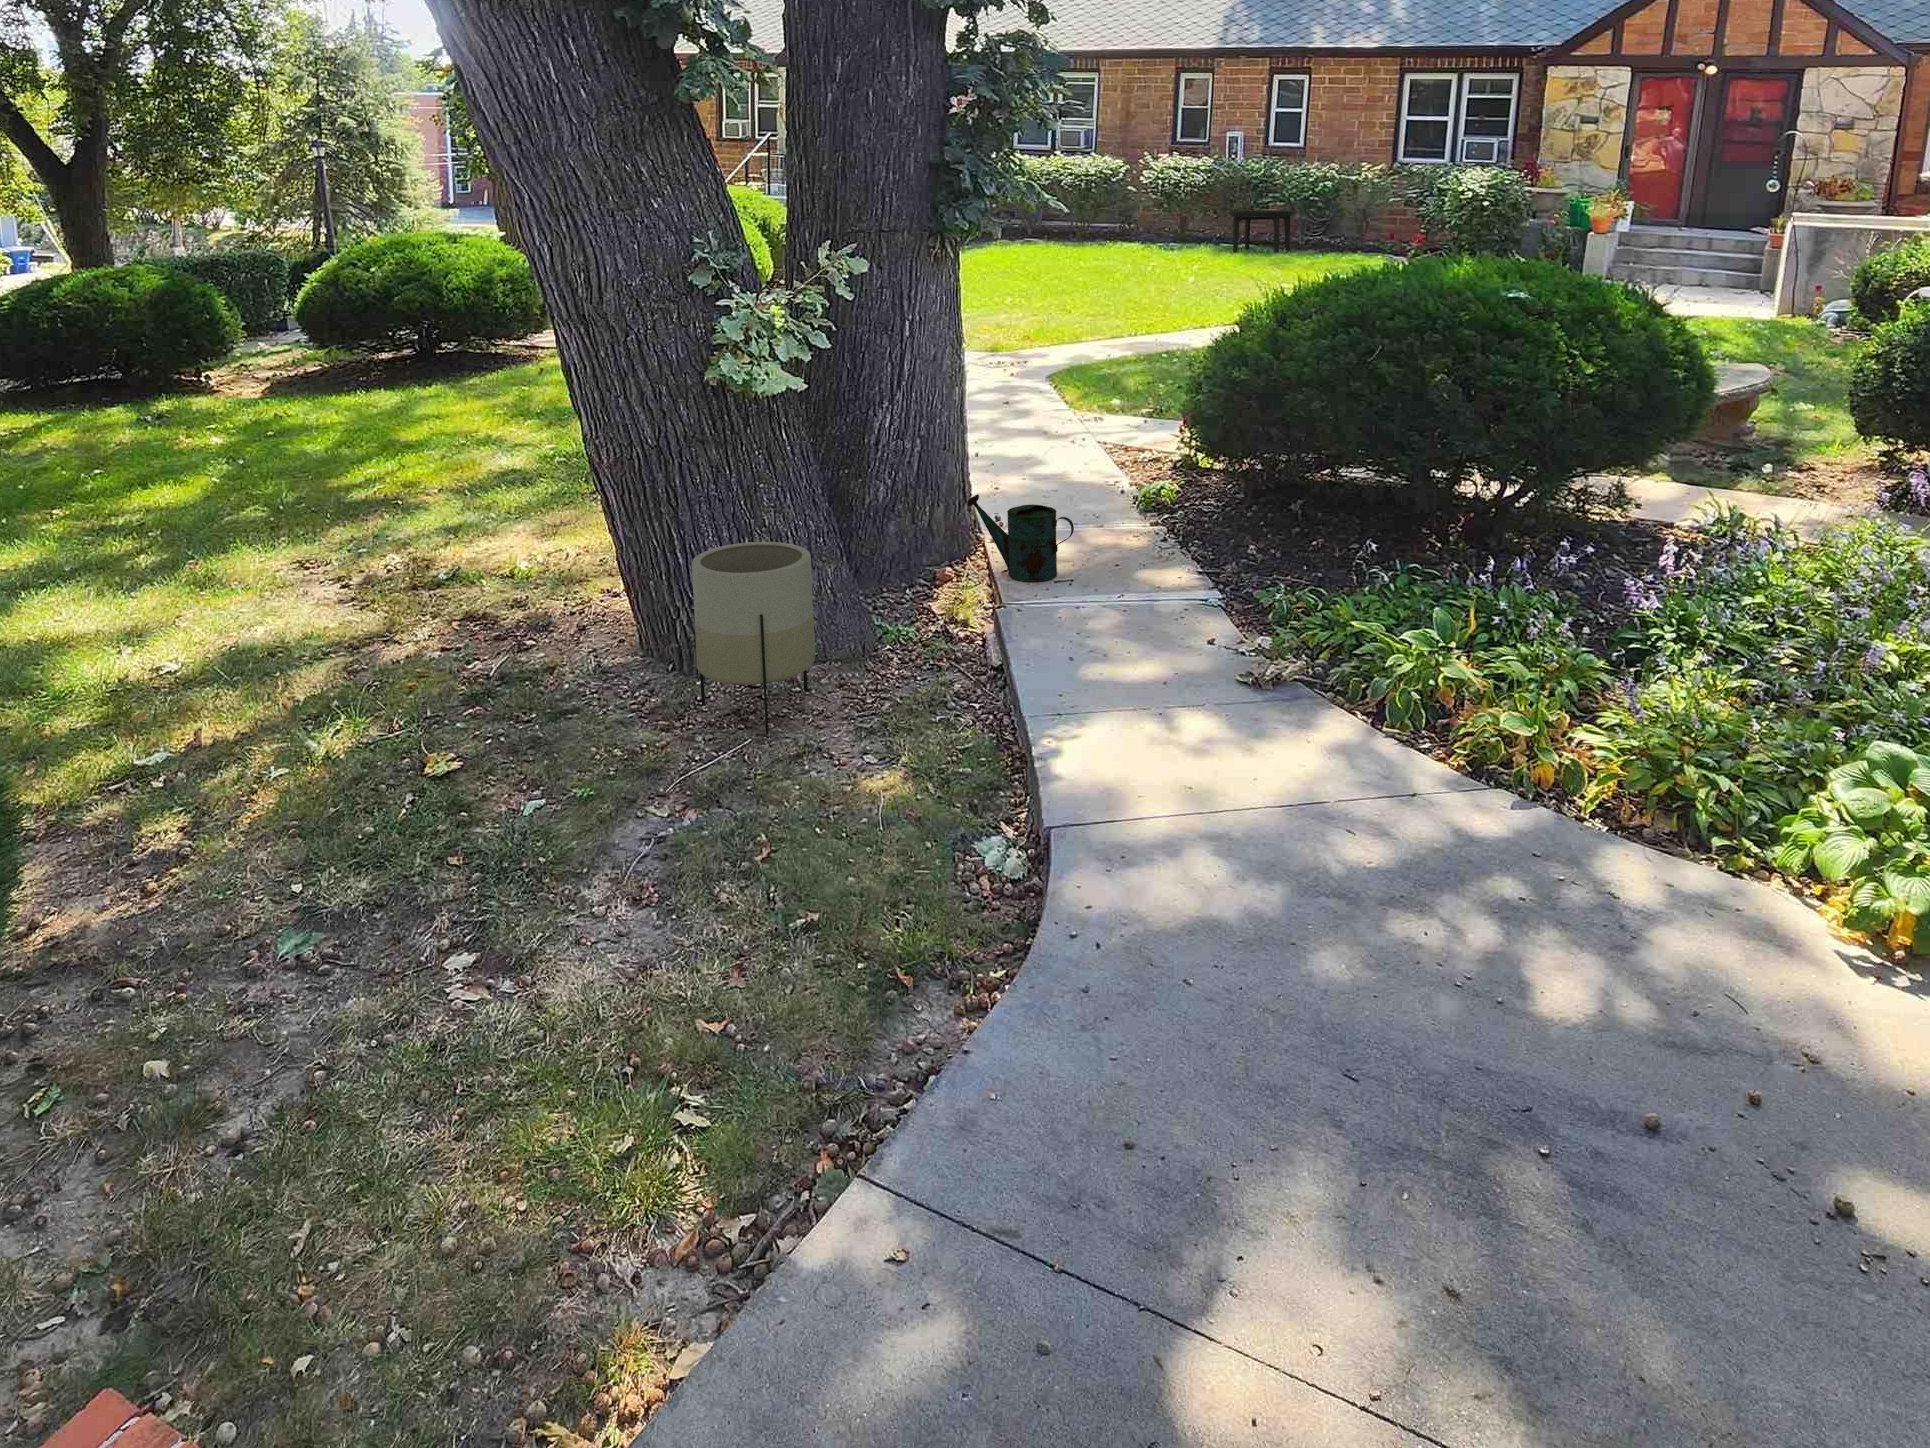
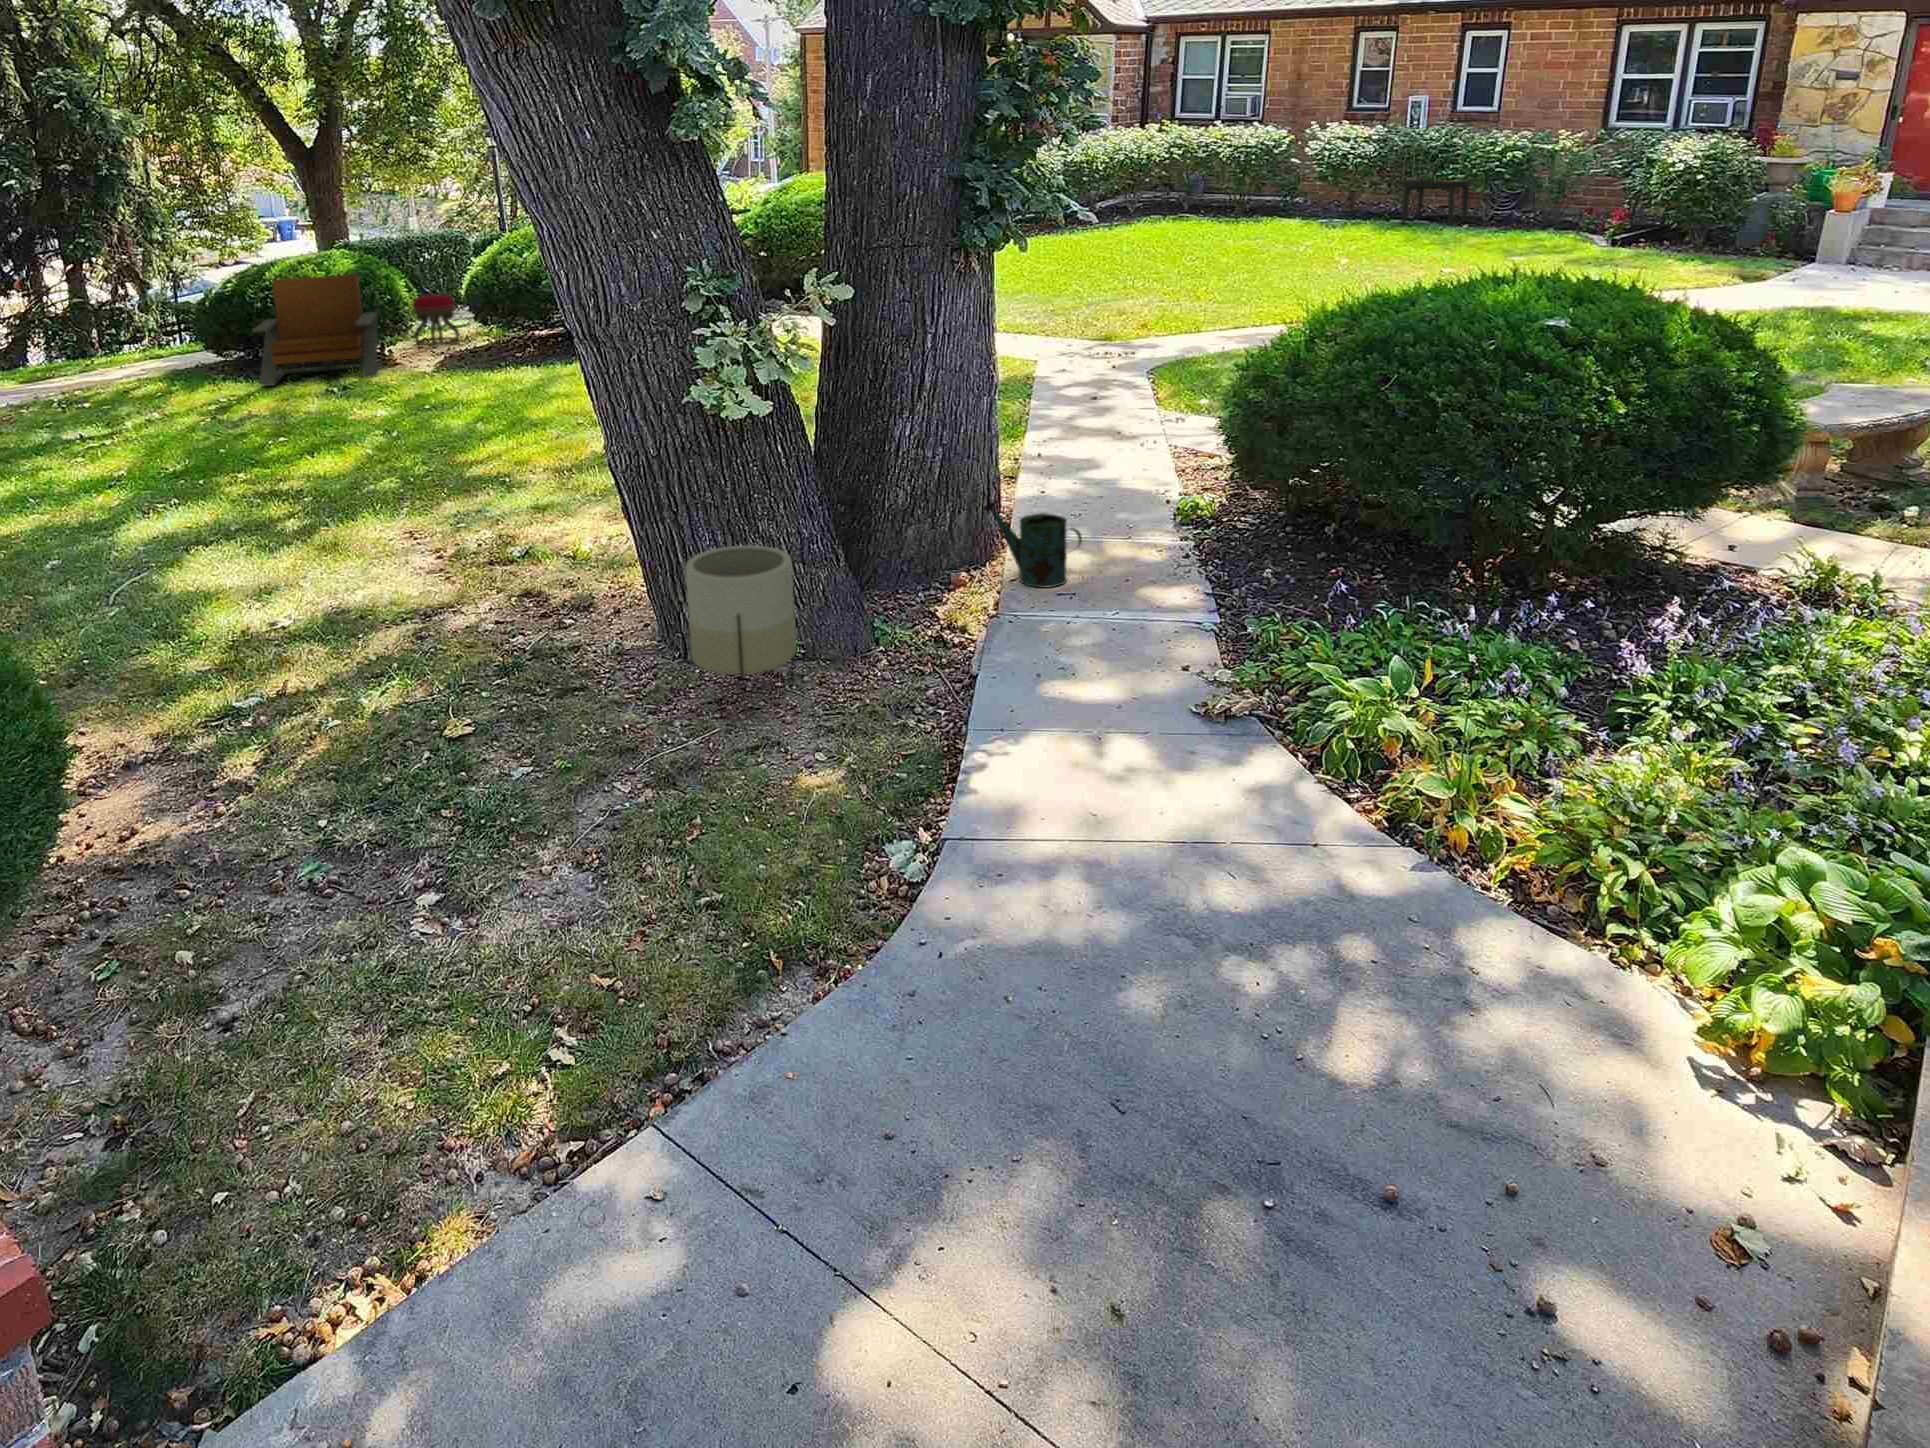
lounge chair: none [16,298,181,429] -> present [252,274,382,386]
stool: none [214,323,272,384] -> present [413,294,459,348]

